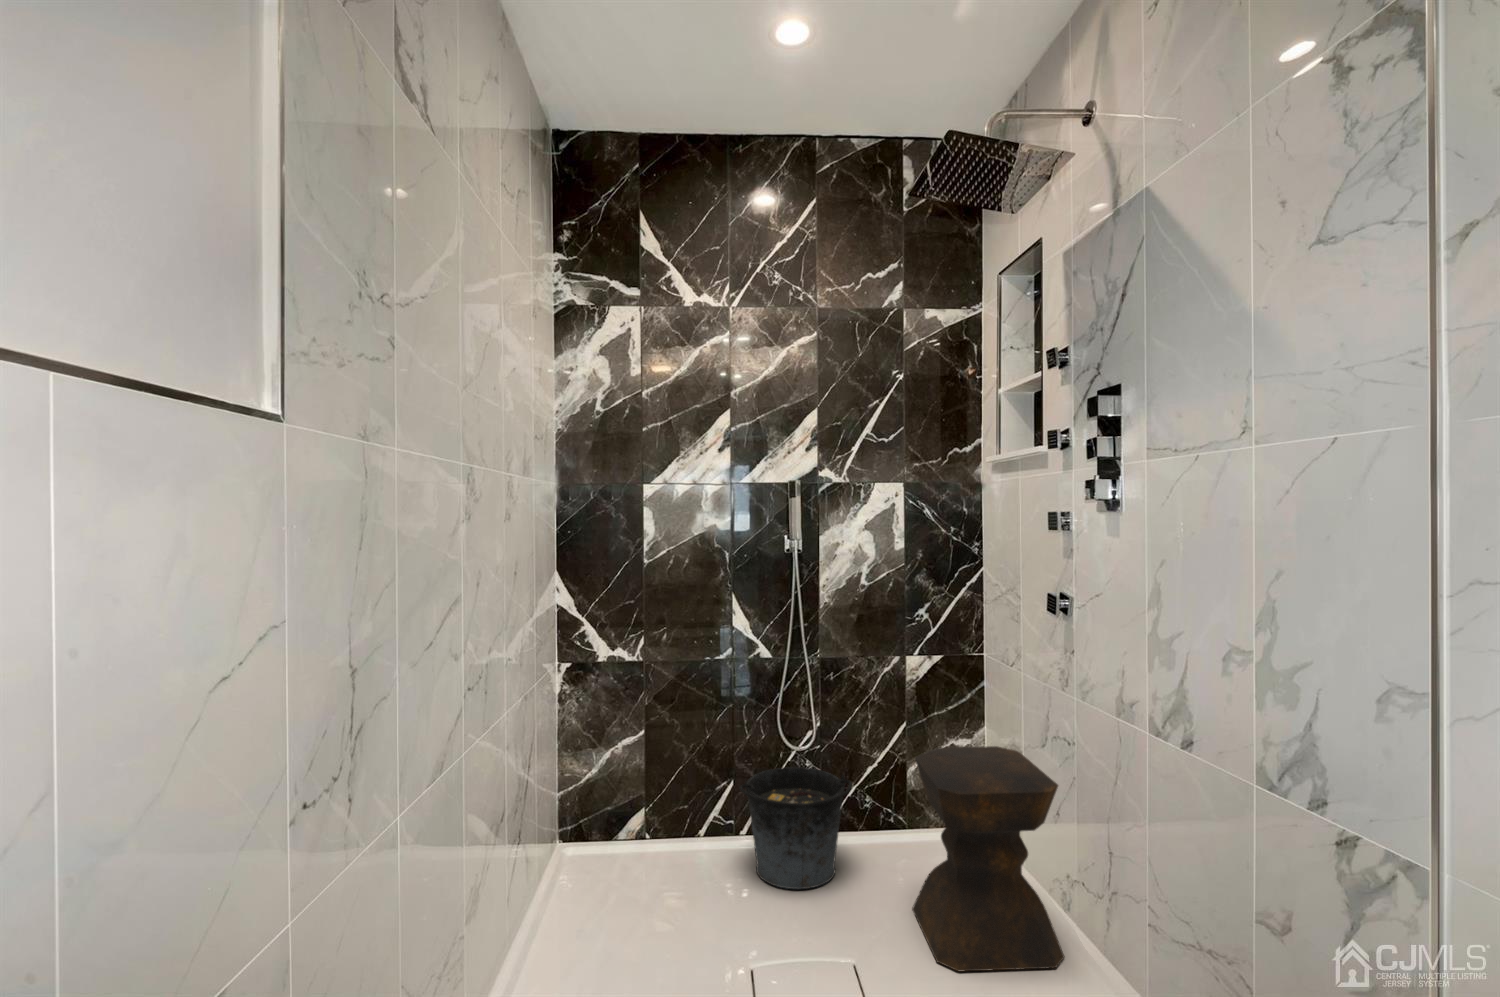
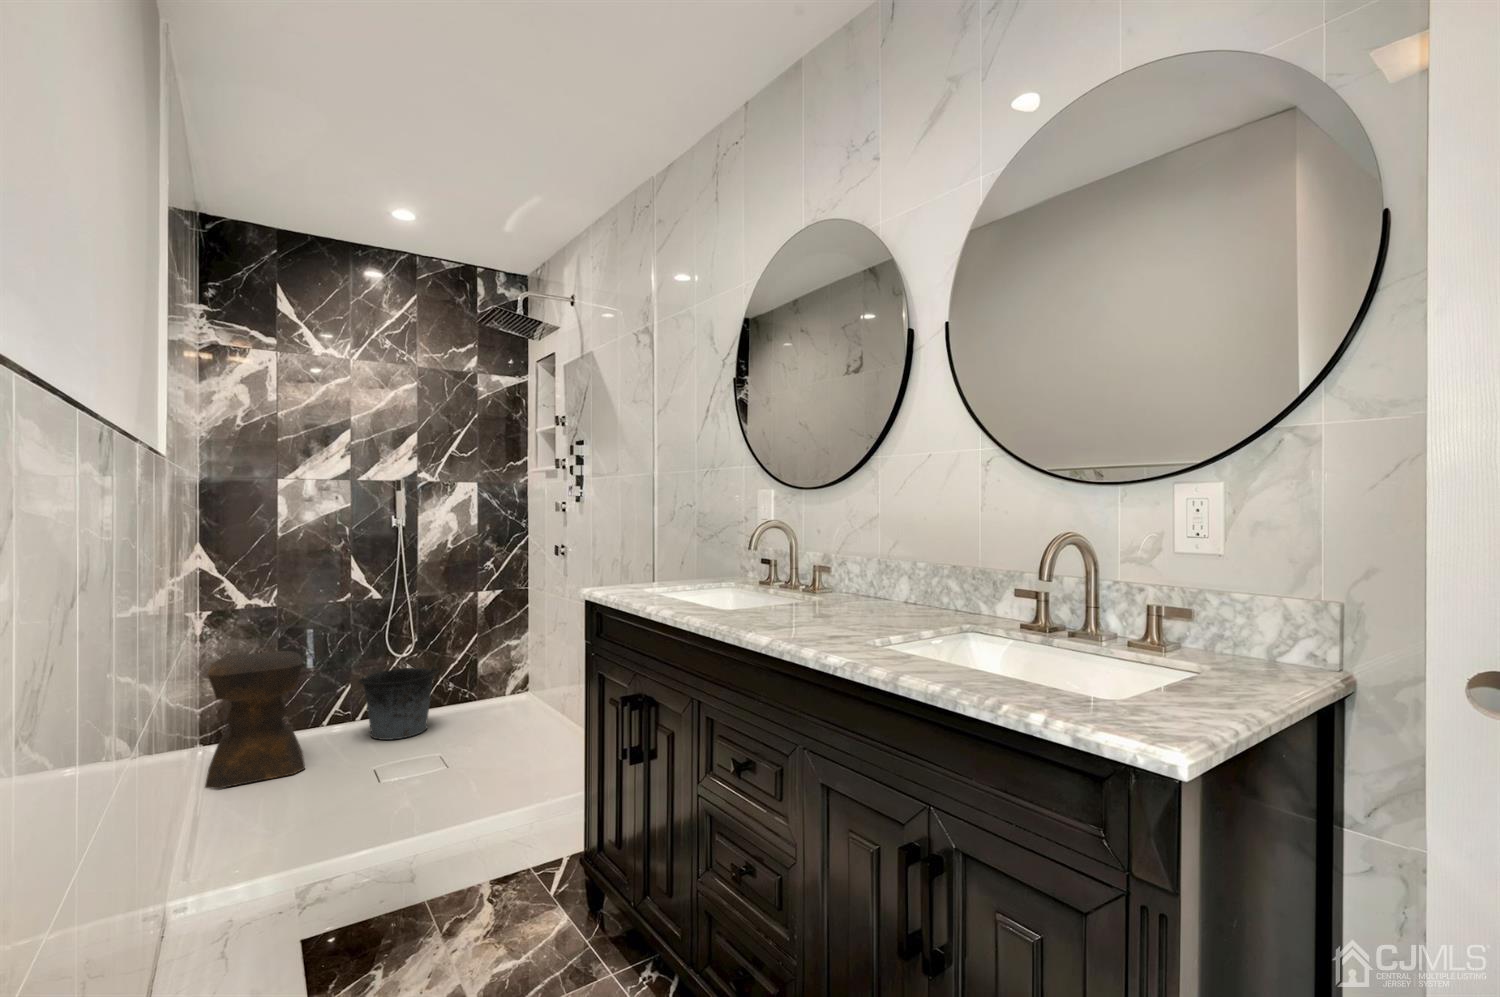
stool: present [912,746,1064,971] -> present [205,651,305,789]

